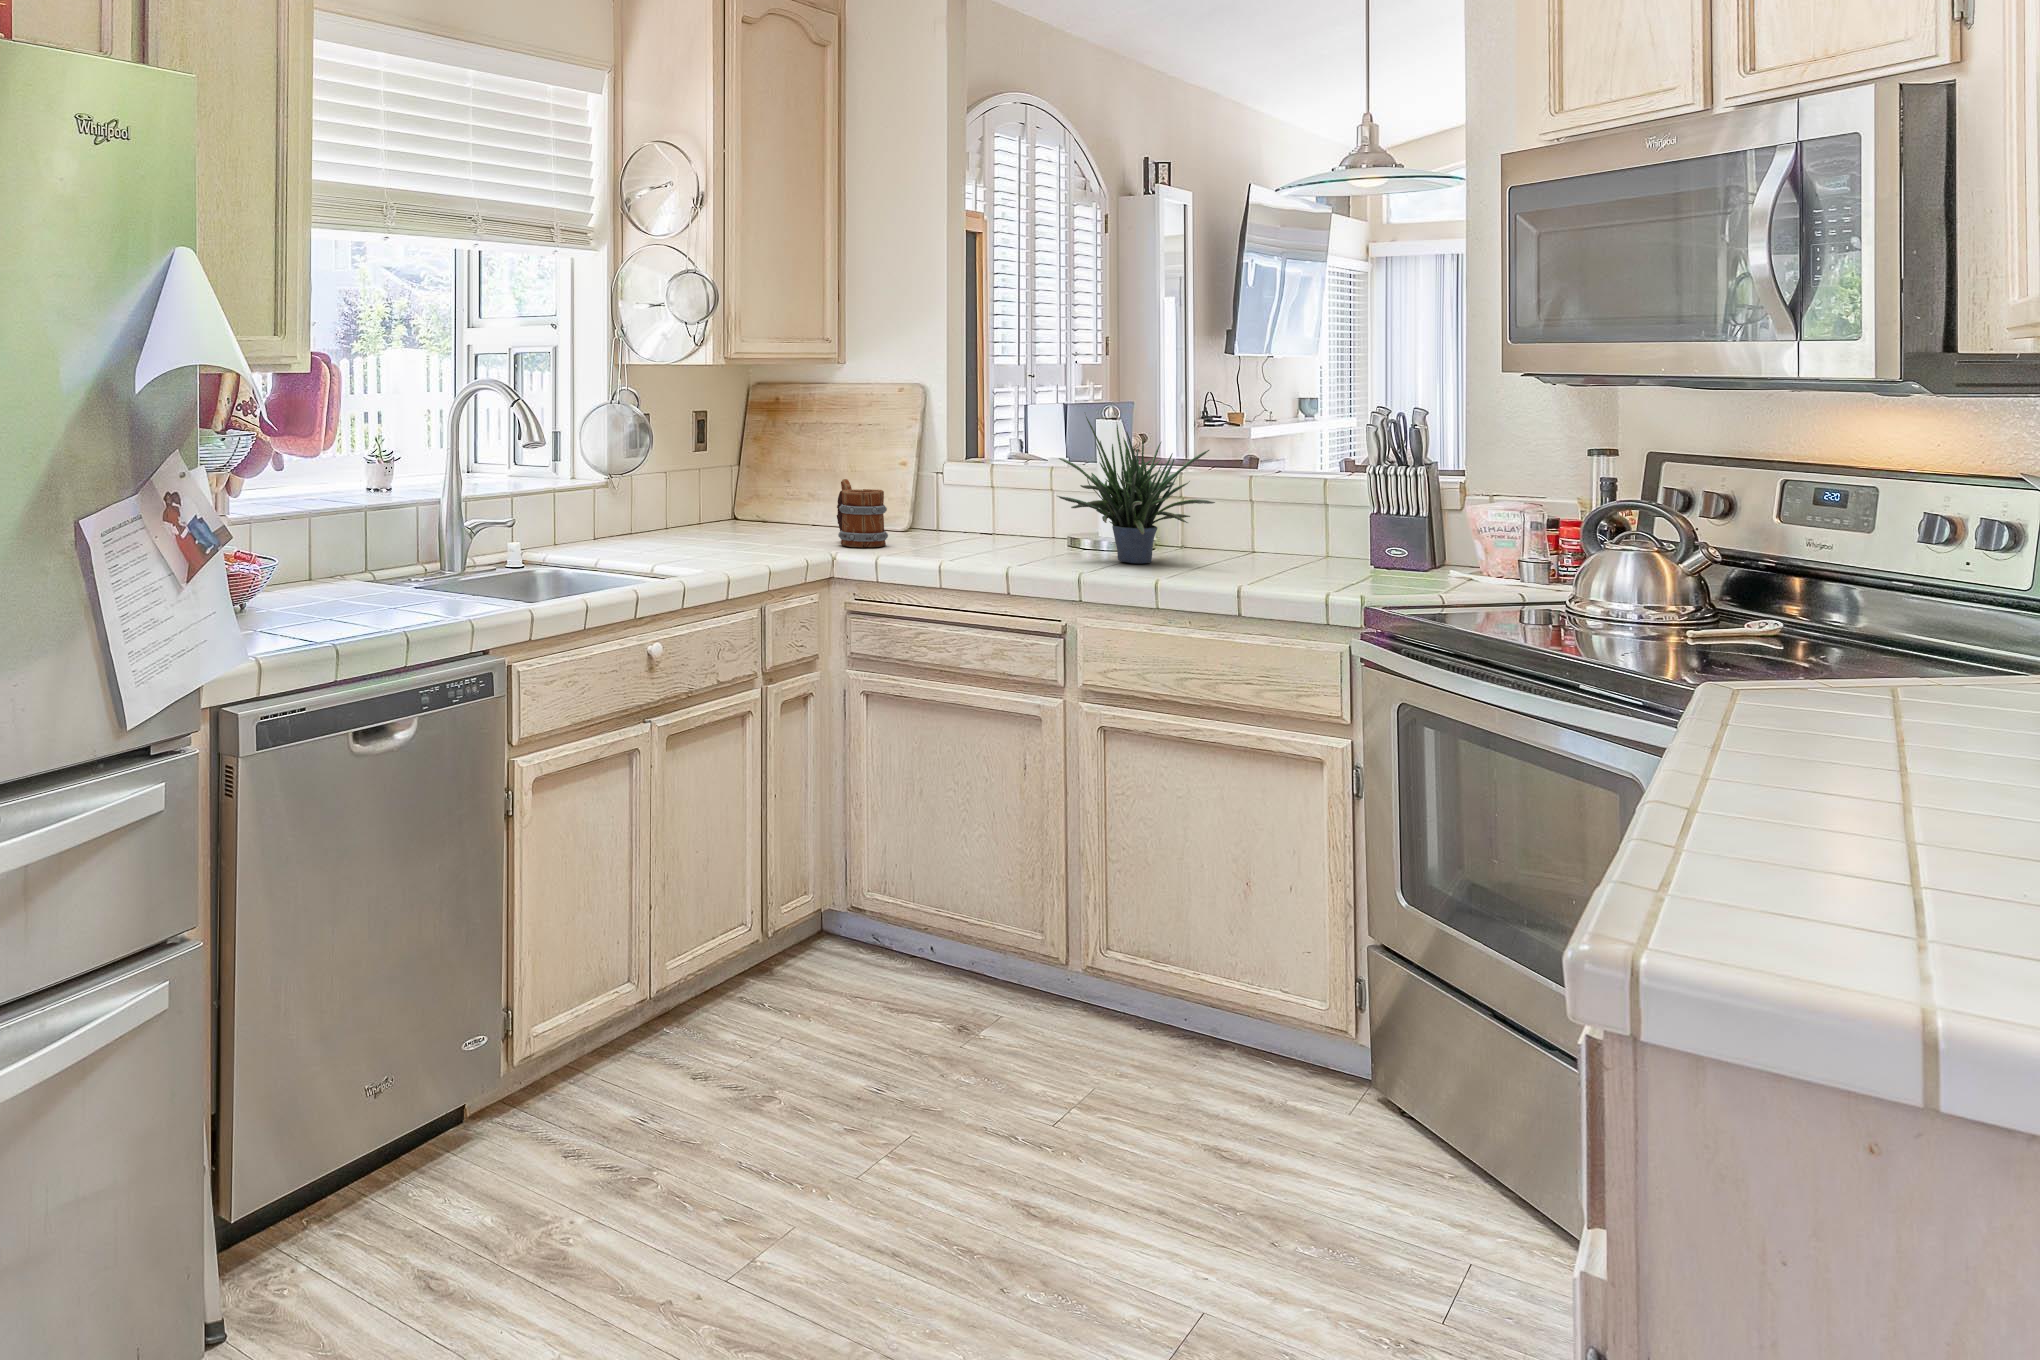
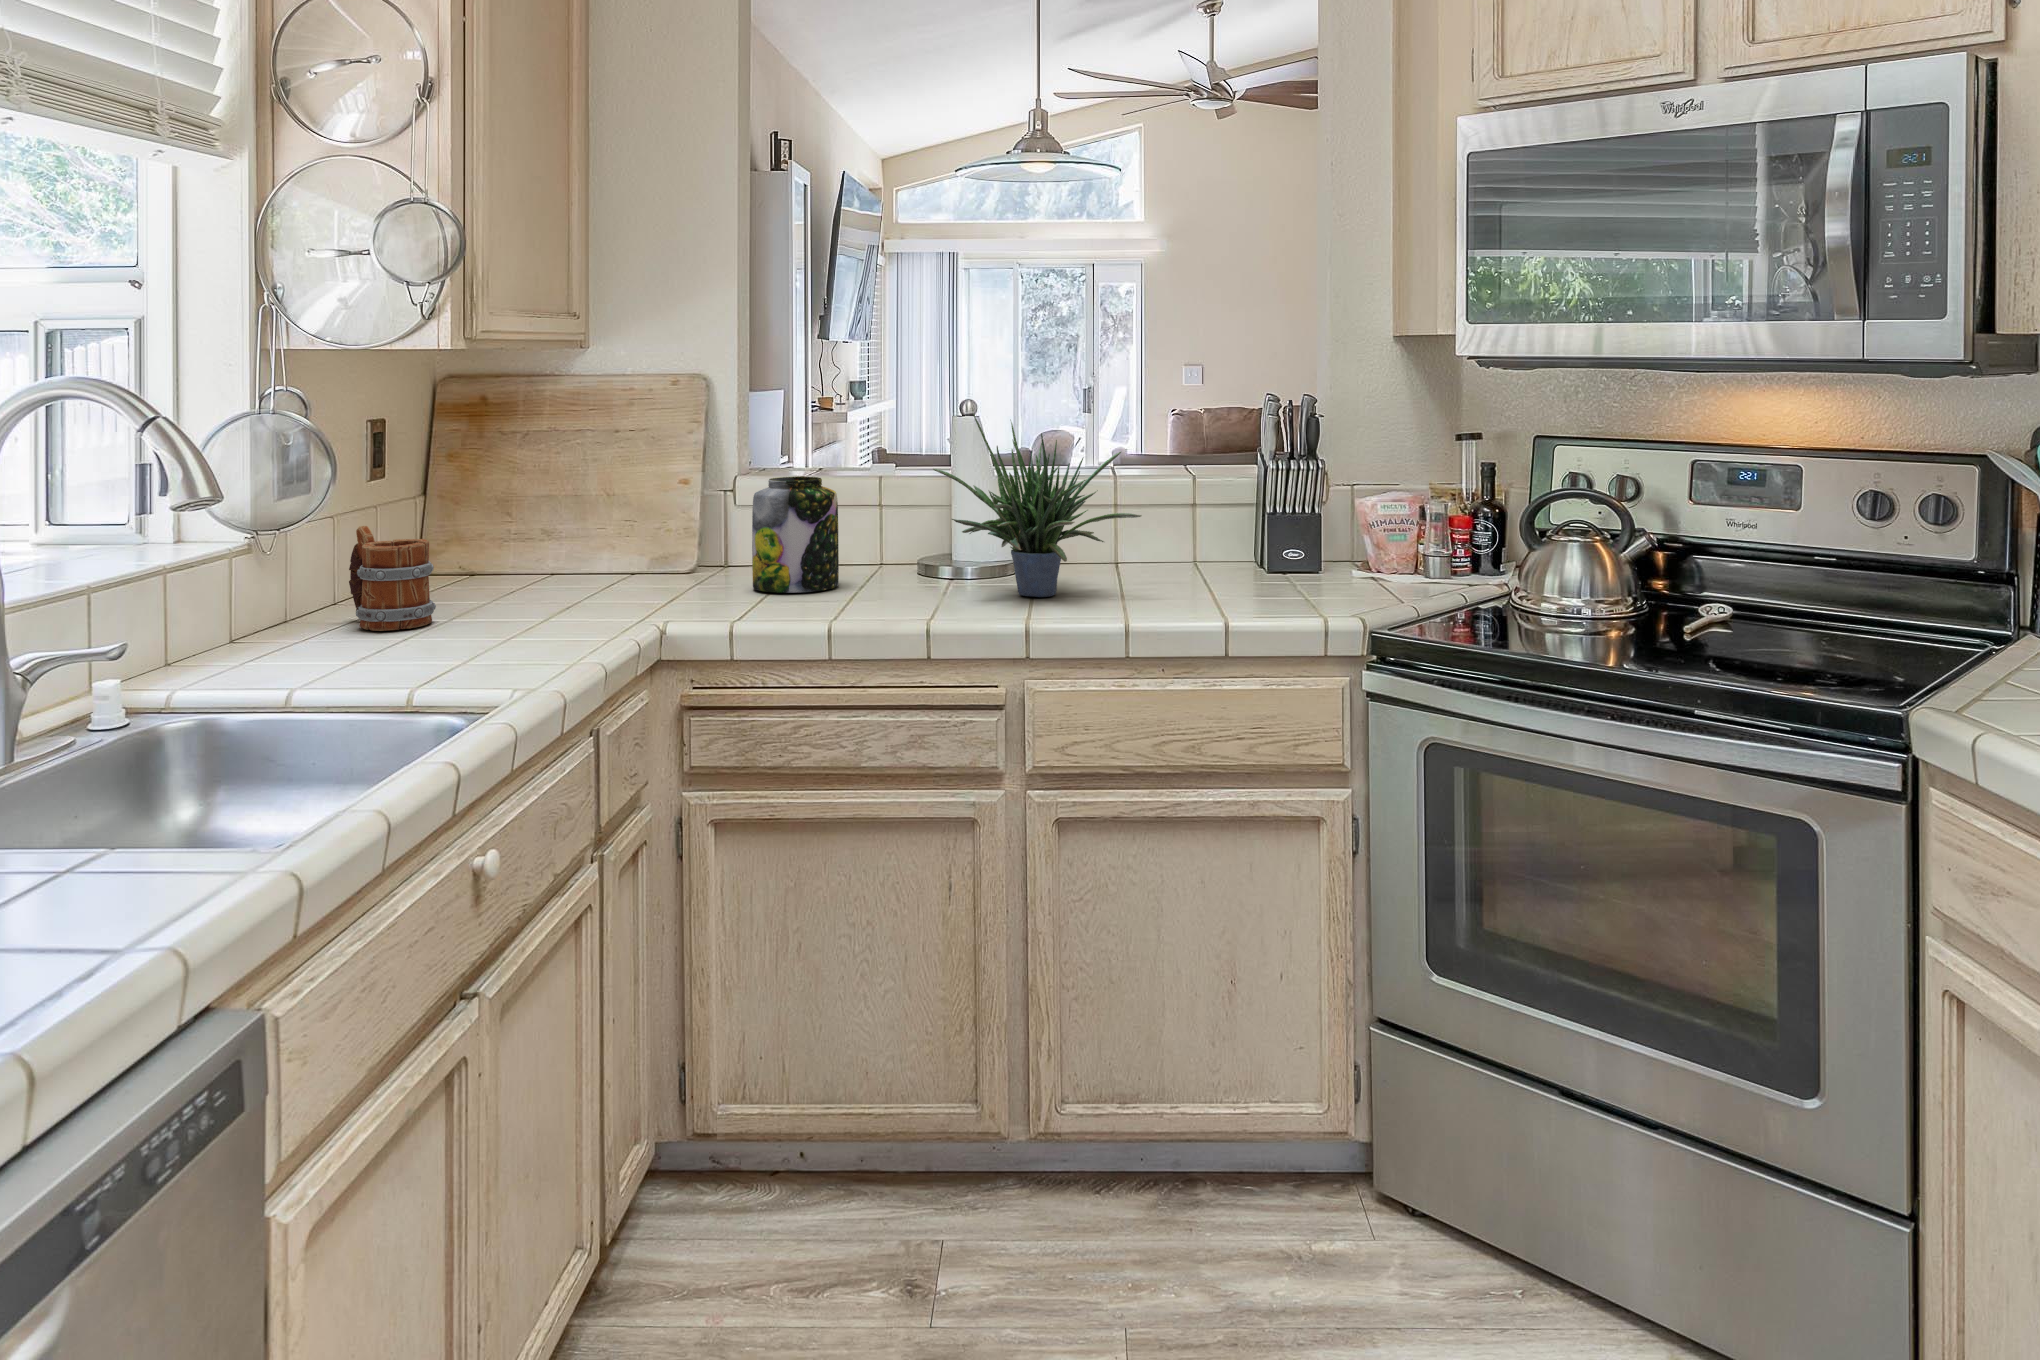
jar: none [934,461,999,547] -> present [752,477,839,593]
mug: present [837,479,888,547] -> present [349,526,436,631]

